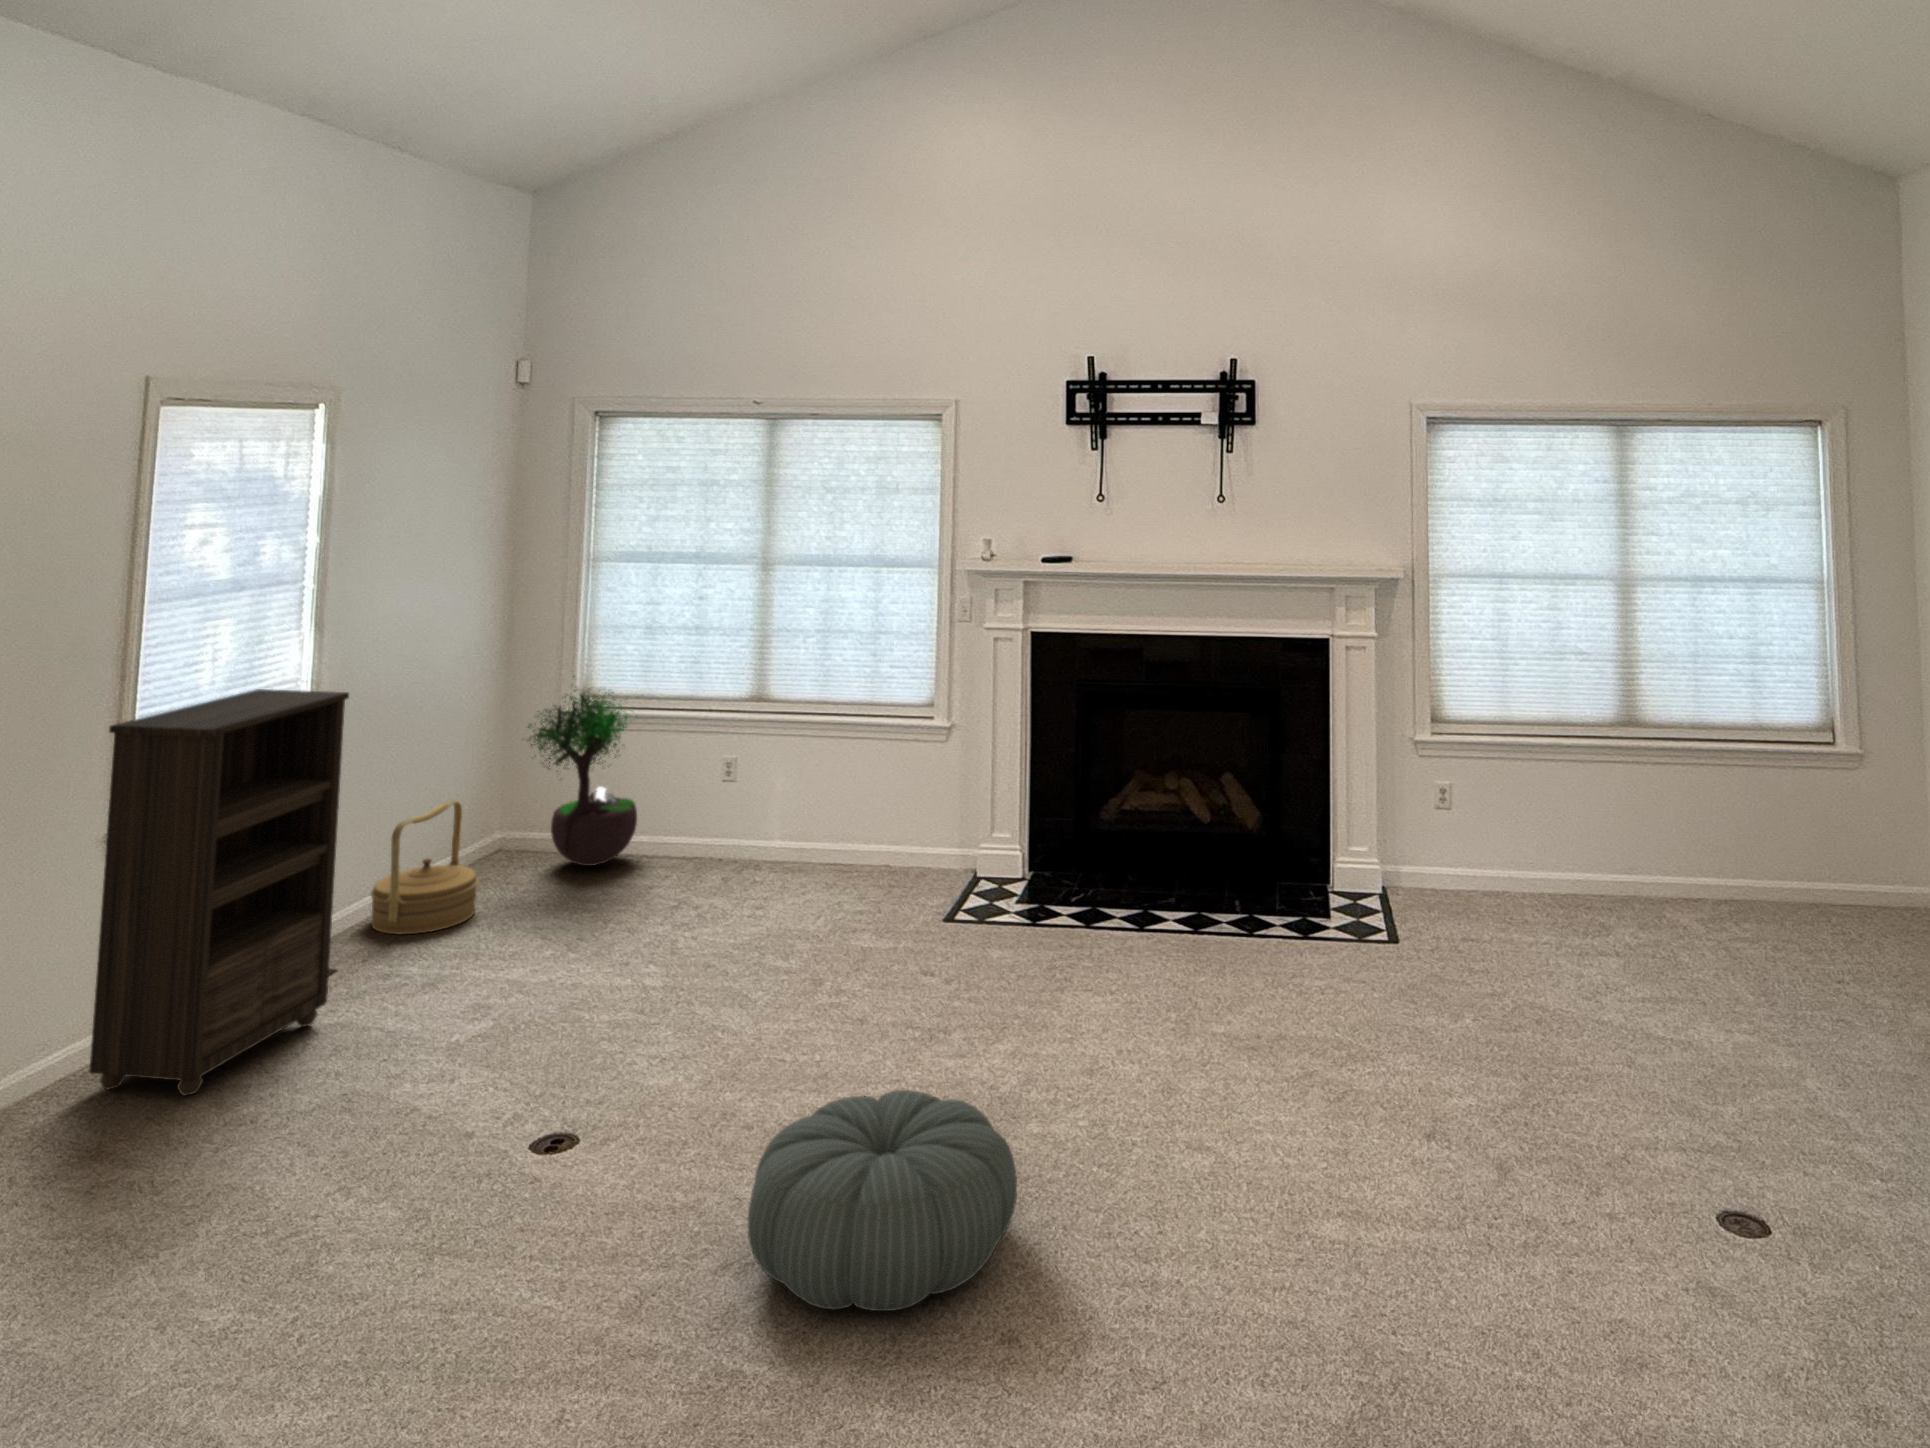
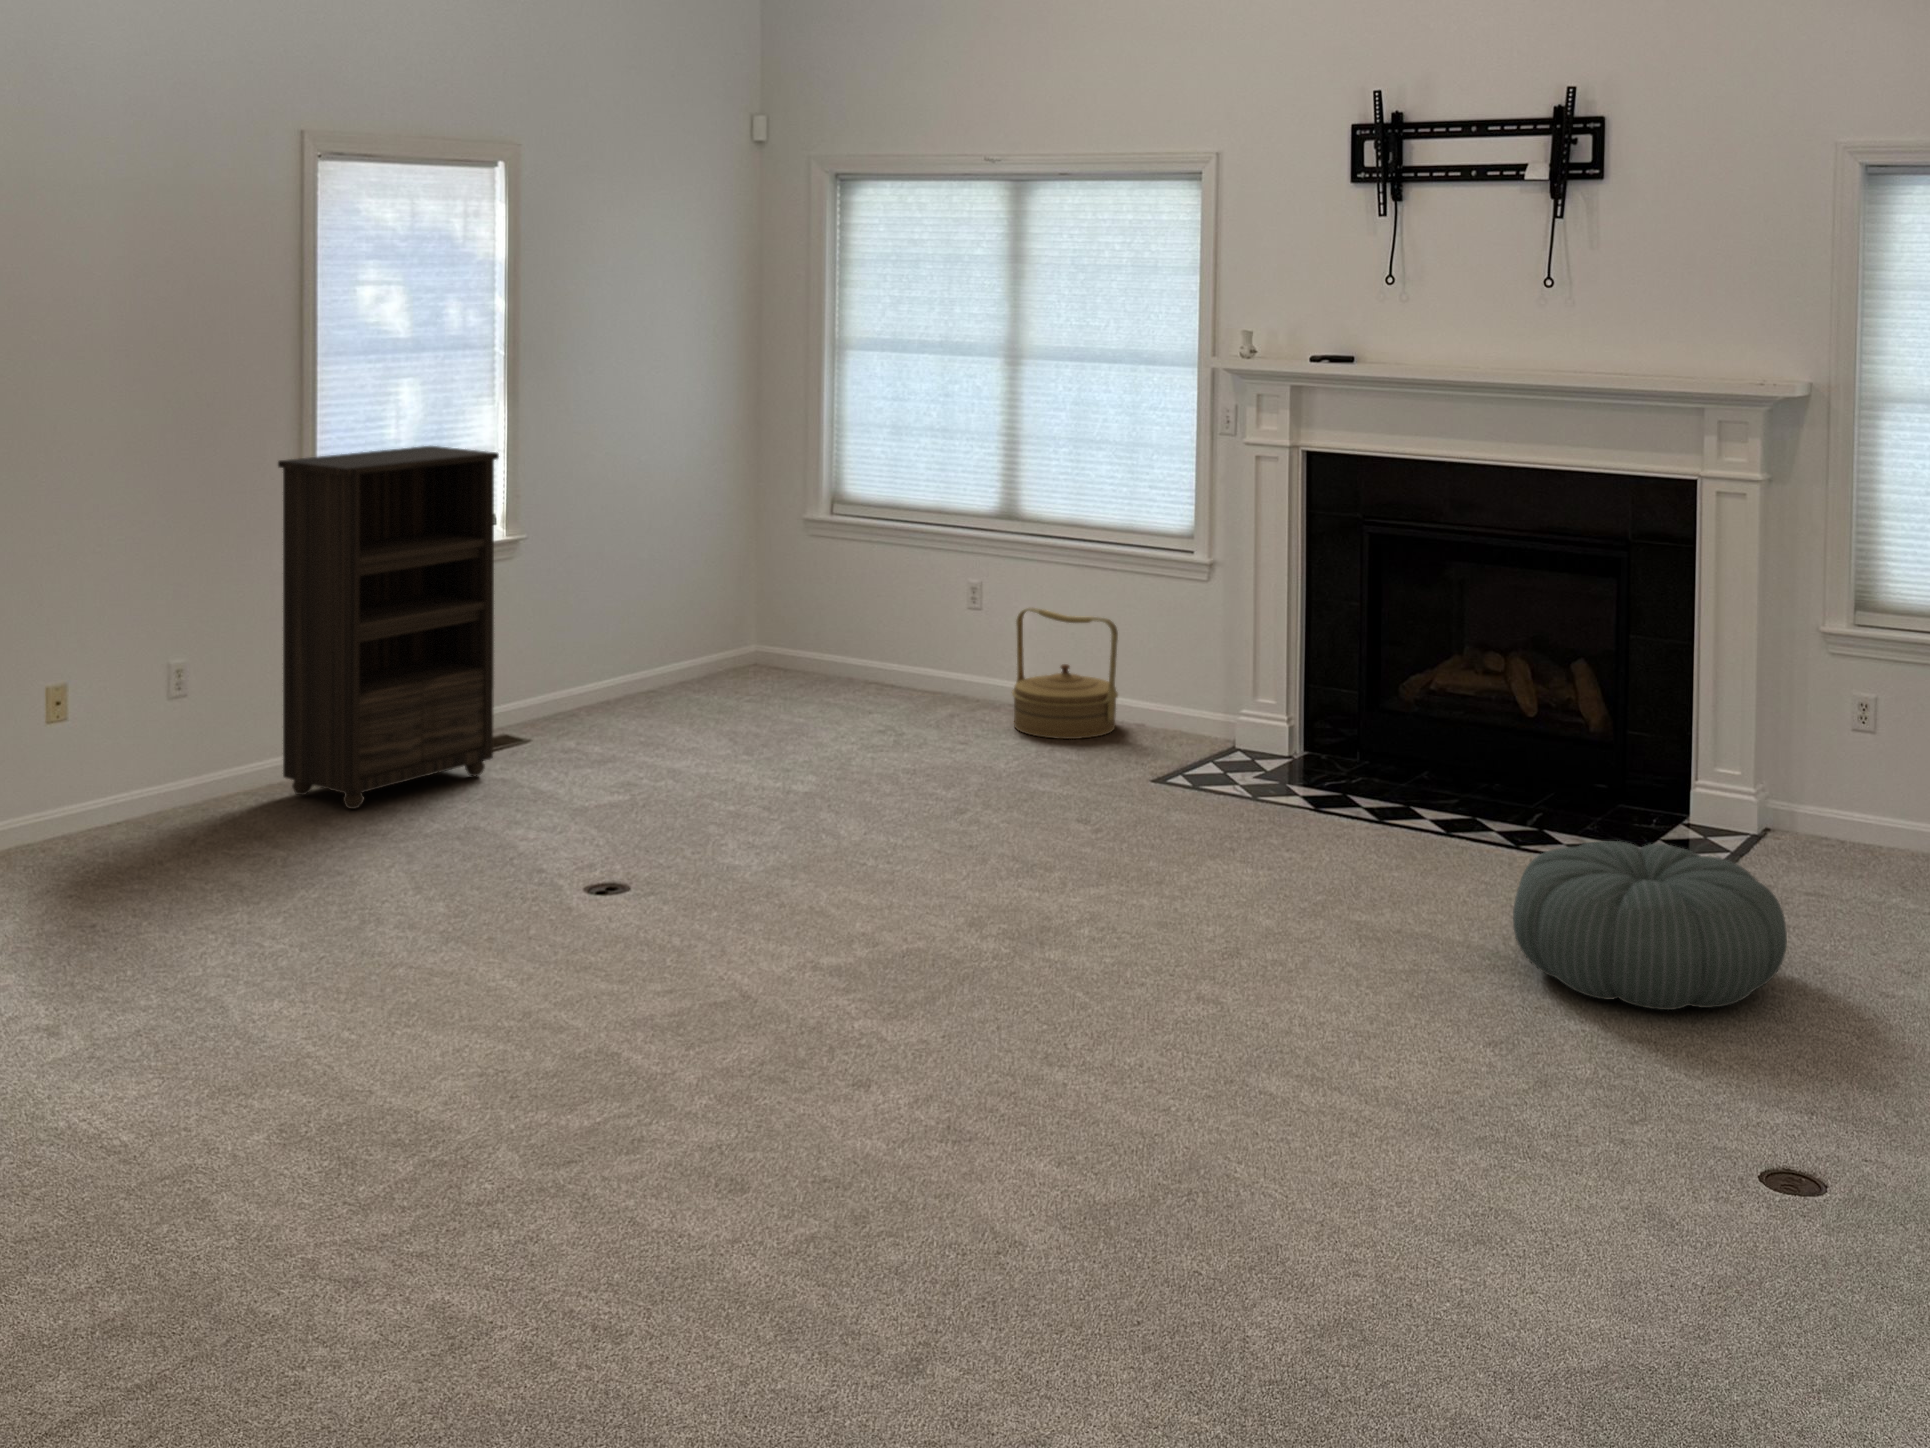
potted tree: present [528,676,637,866] -> none [740,473,876,687]
woven basket: present [371,800,479,934] -> present [1012,608,1118,739]
pouf: present [748,1090,1017,1311] -> present [1513,841,1787,1010]

